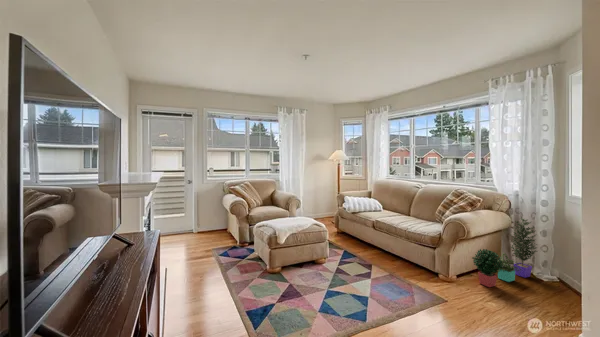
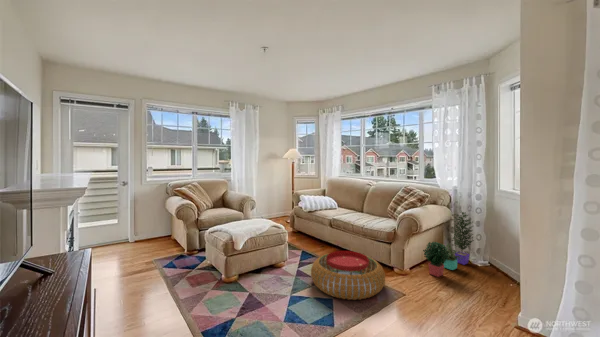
pouf: none [349,252,426,301] -> present [311,251,385,300]

